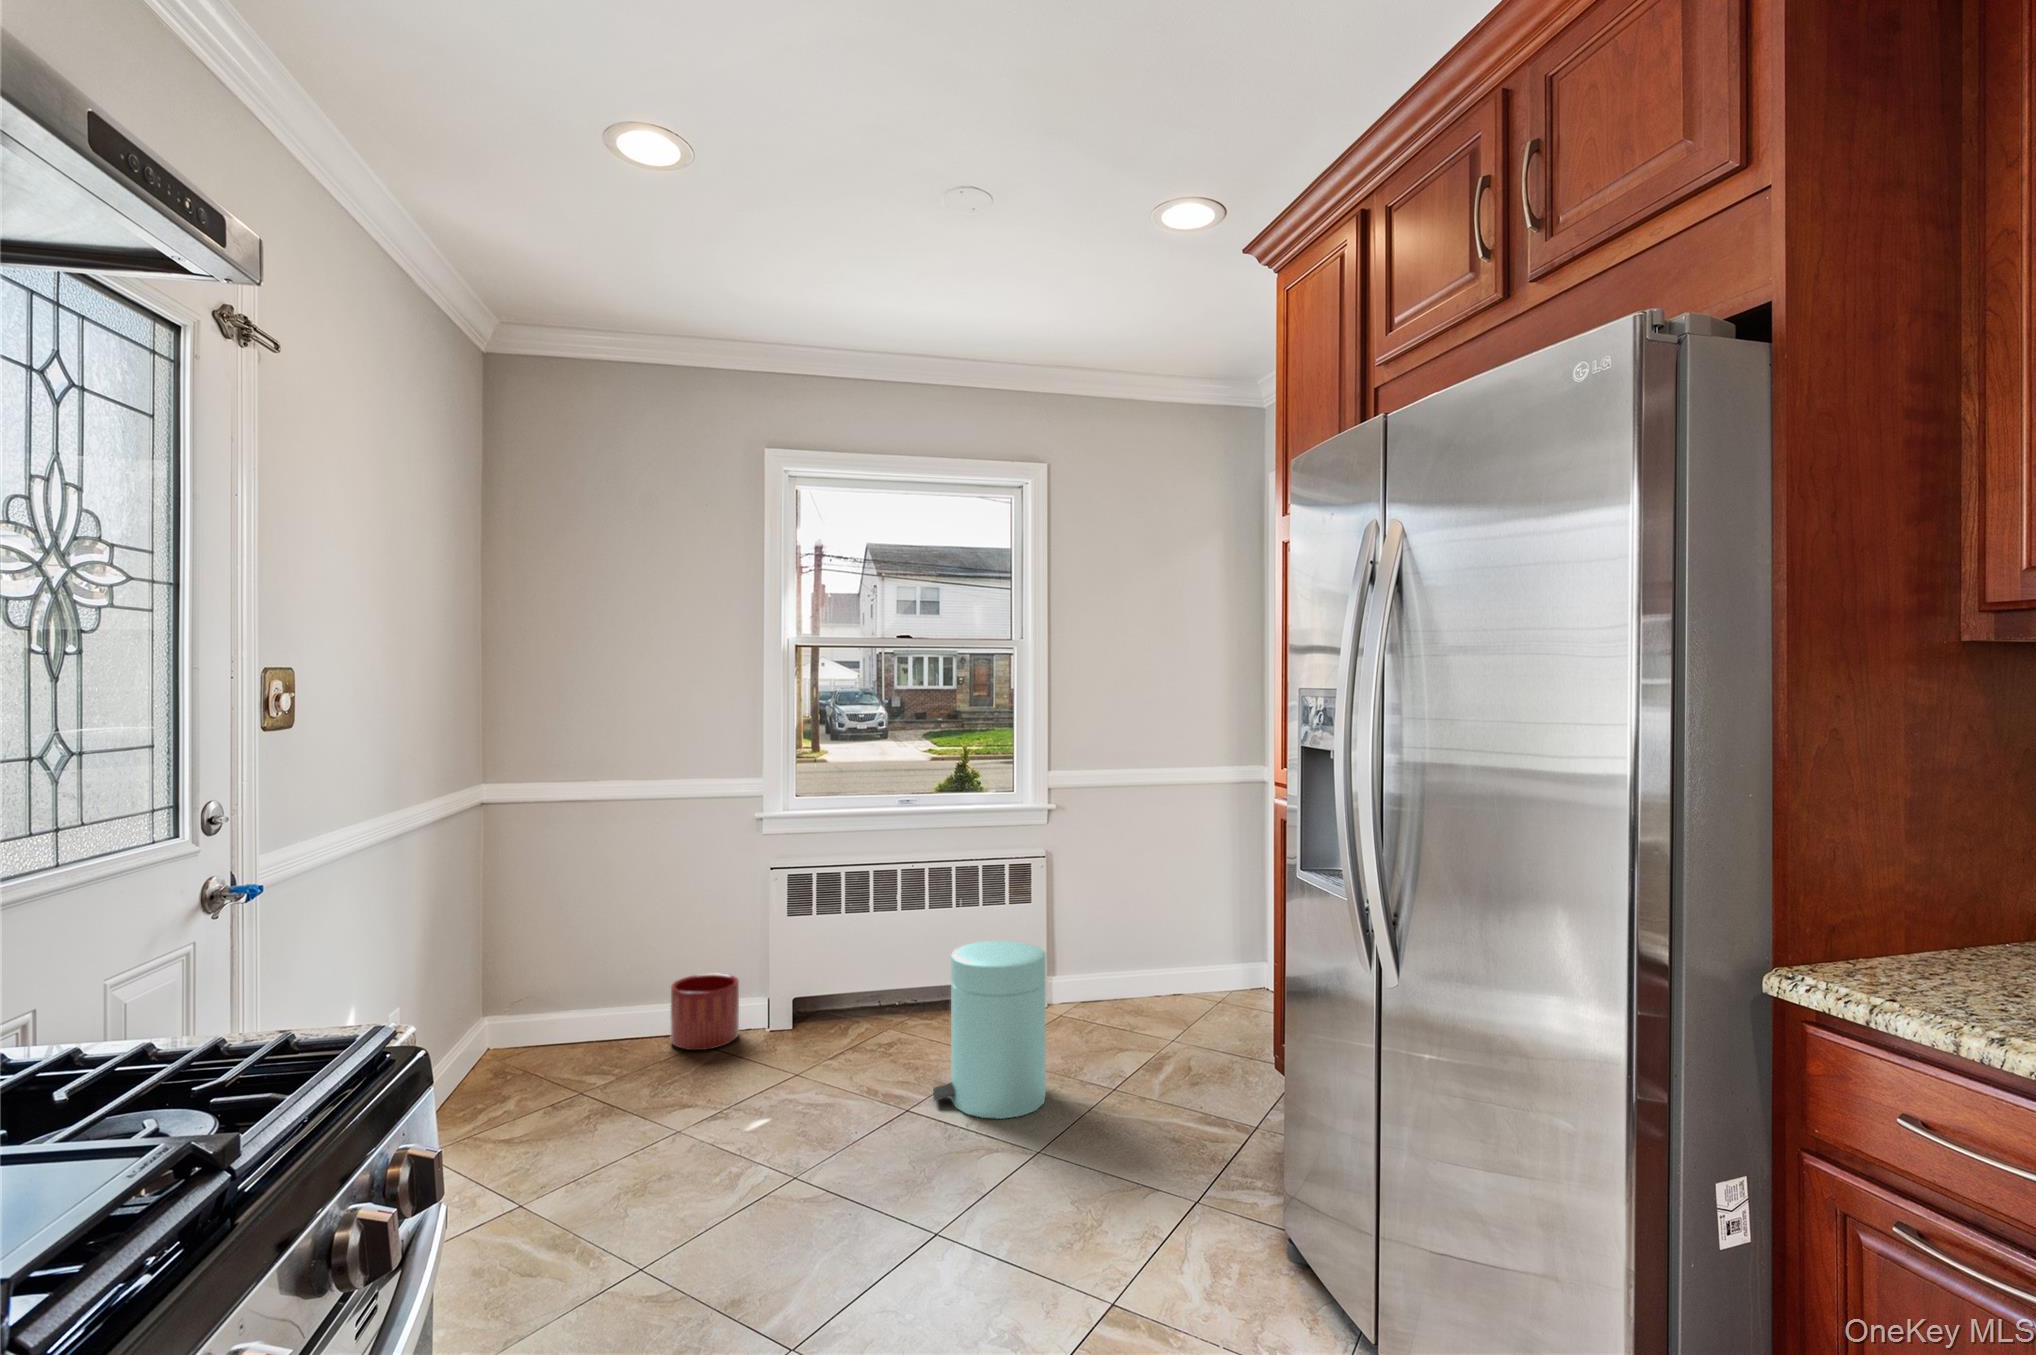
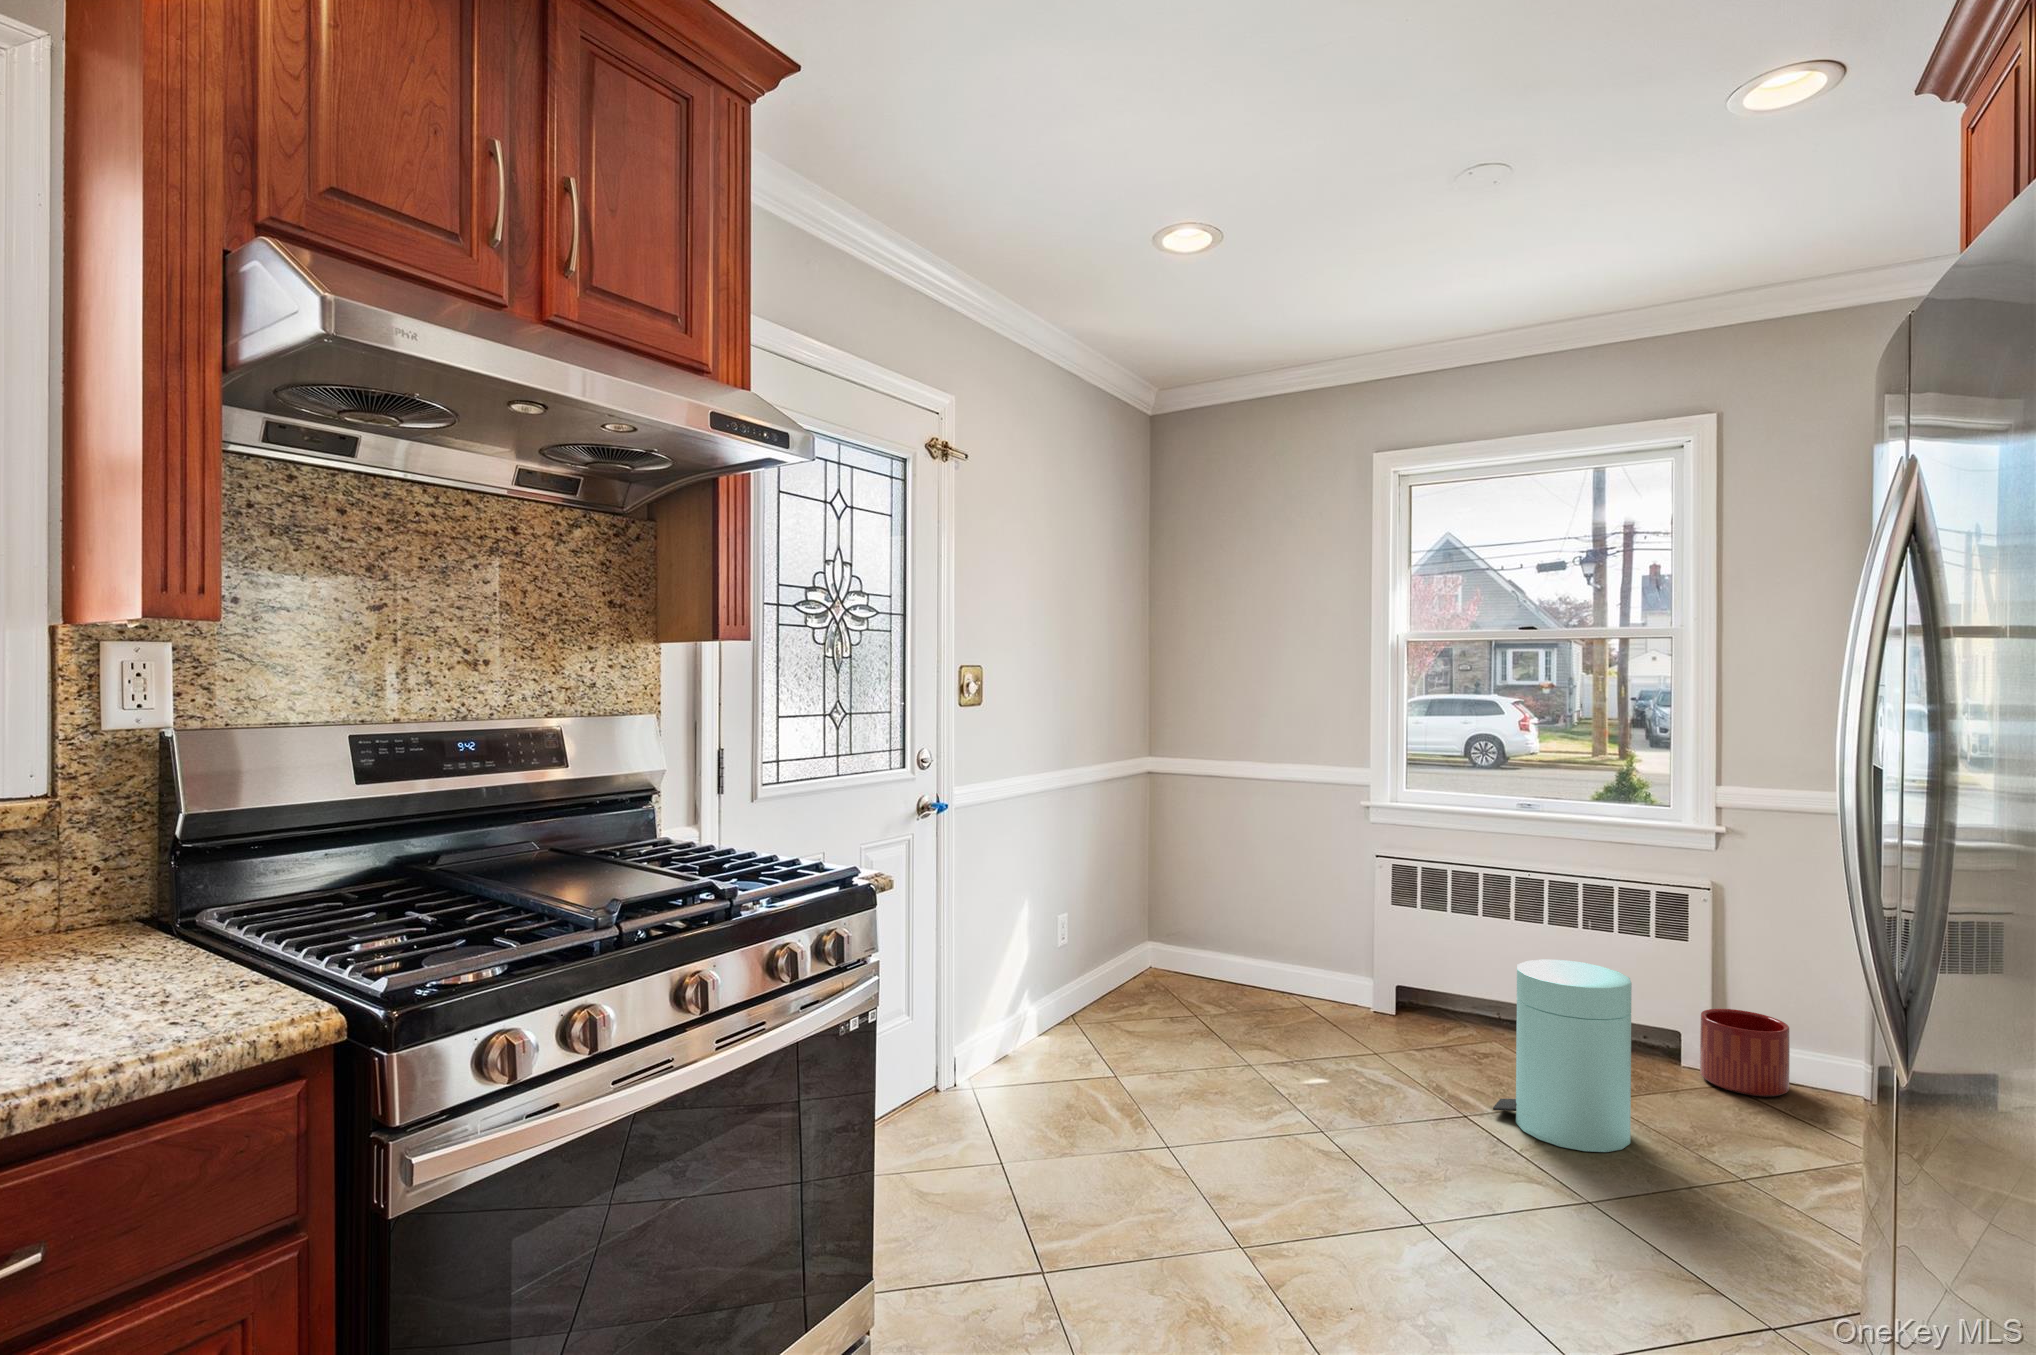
planter: present [671,973,739,1050] -> present [1700,1009,1790,1097]

